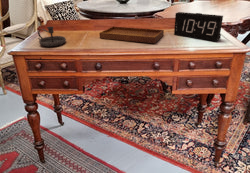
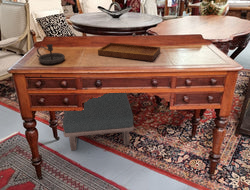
alarm clock: present [174,12,223,41] -> none [170,30,217,59]
footstool: none [67,76,137,136] -> present [63,93,134,150]

